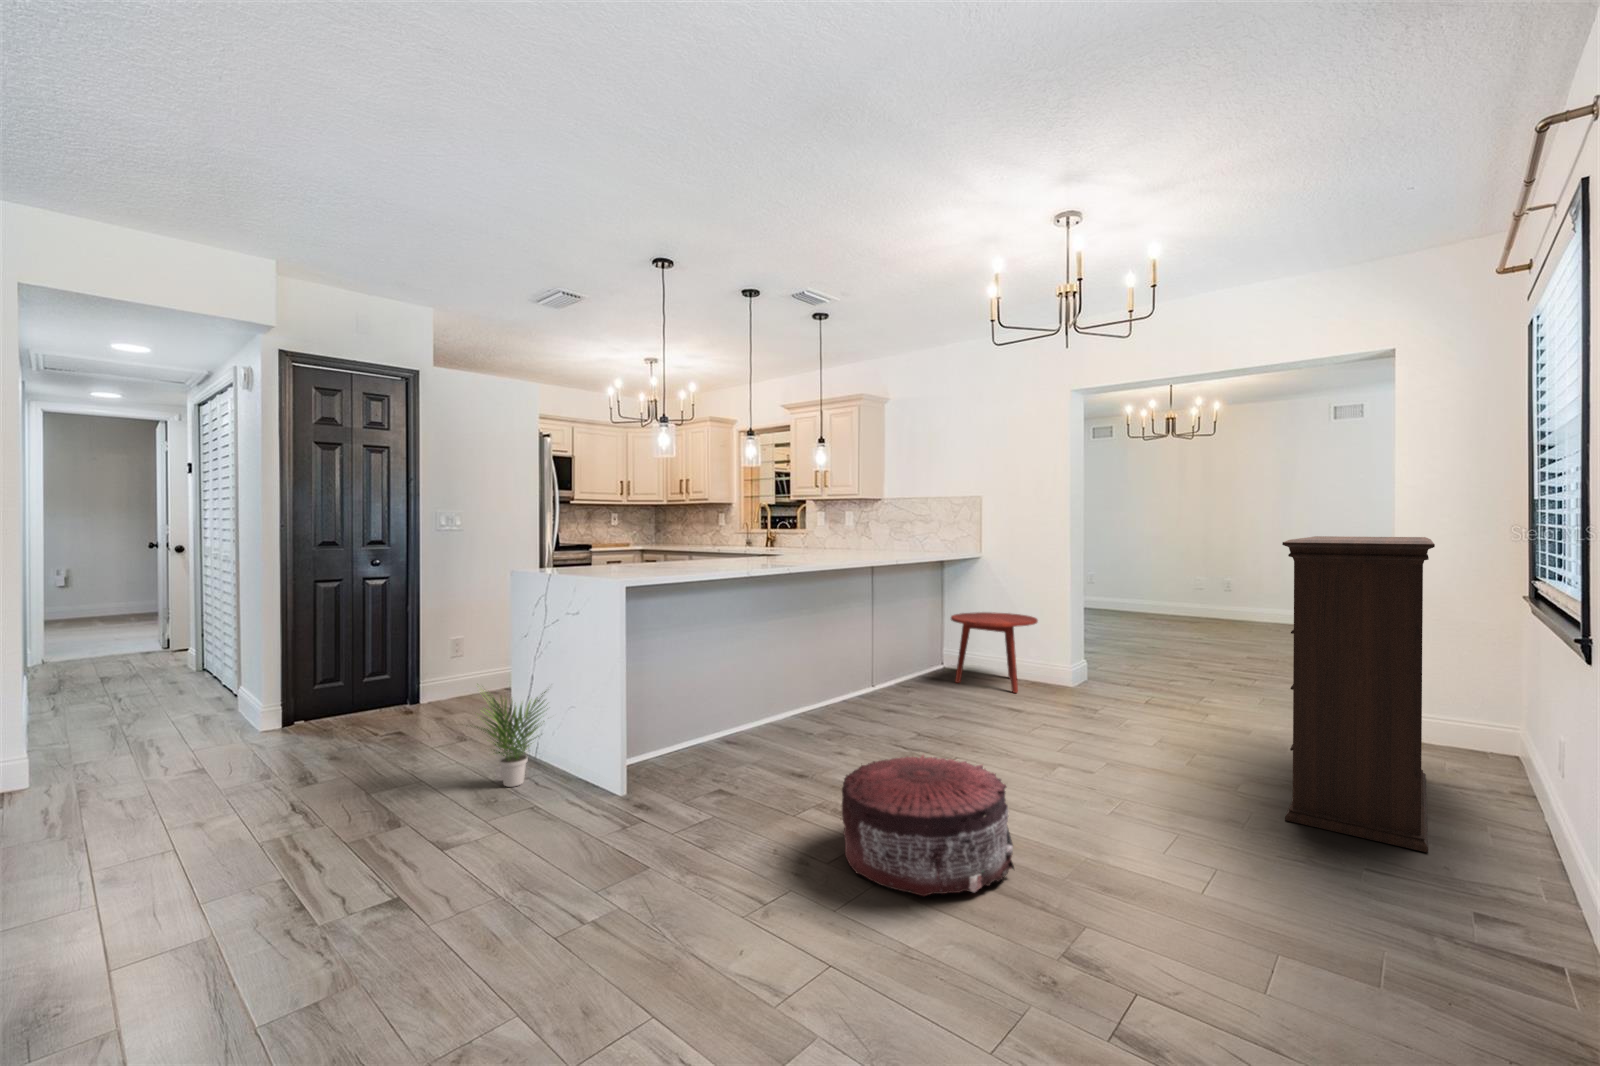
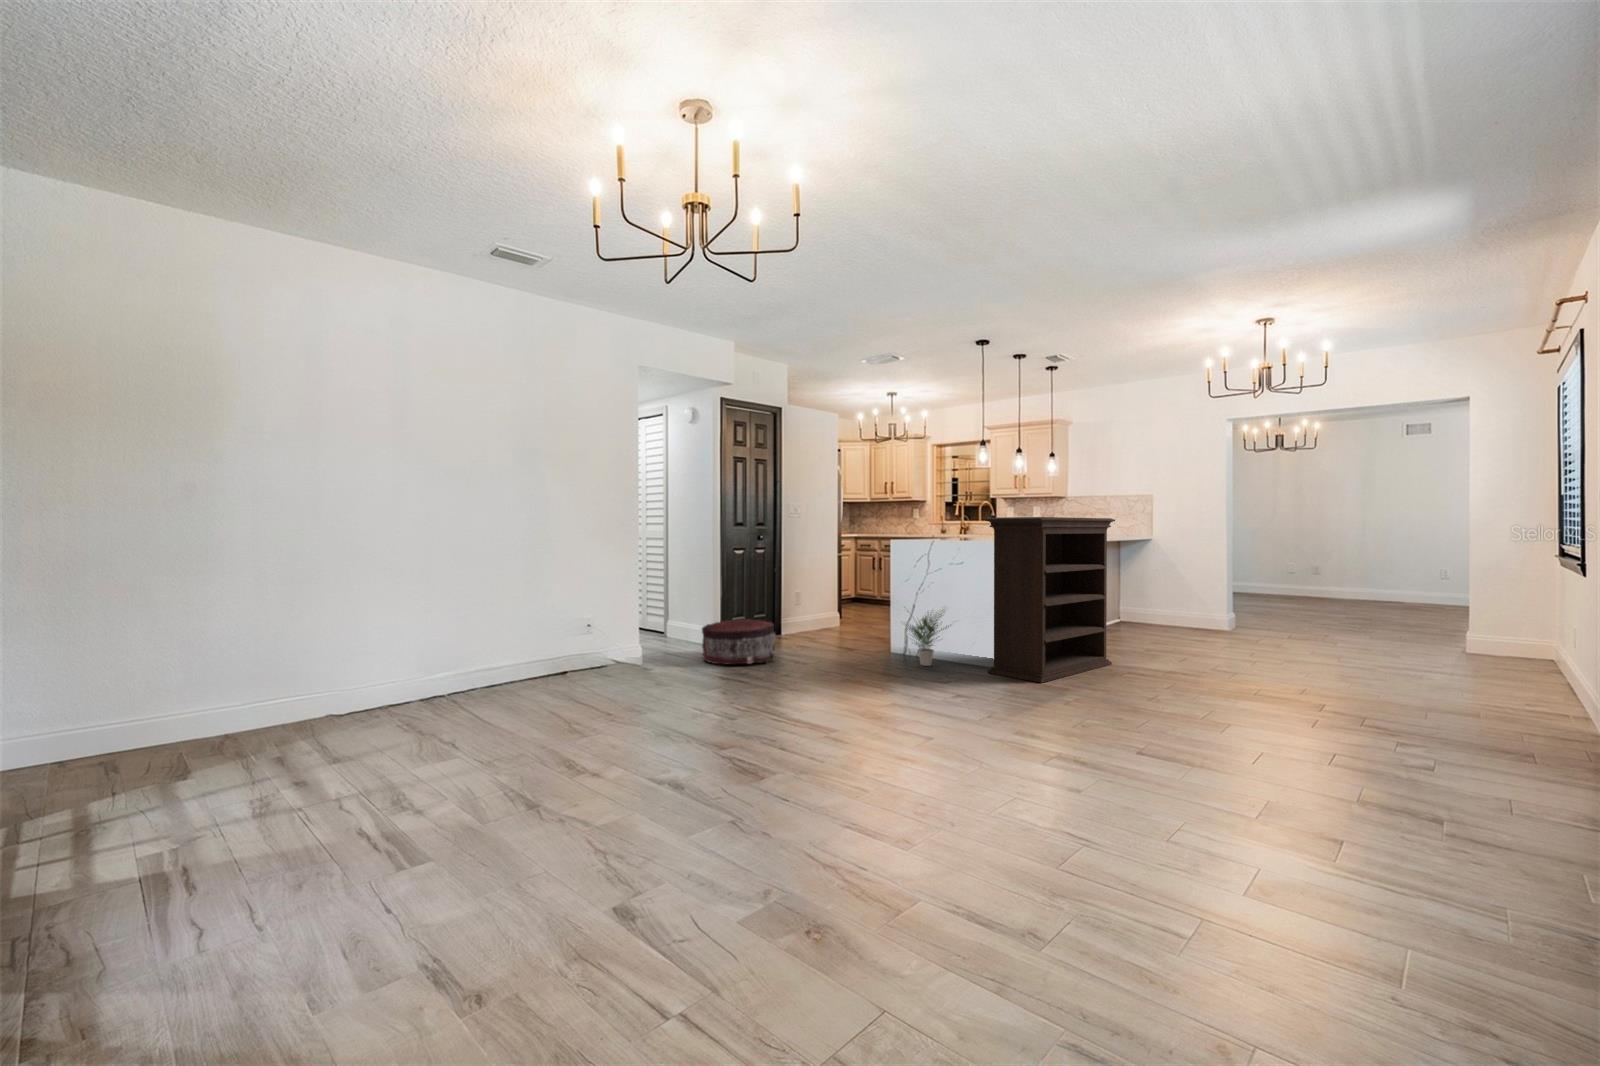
bookshelf: present [1282,536,1435,853] -> present [985,517,1115,683]
side table: present [951,612,1038,693] -> none [1135,579,1203,633]
pouf: present [842,755,1014,896] -> present [702,619,775,665]

